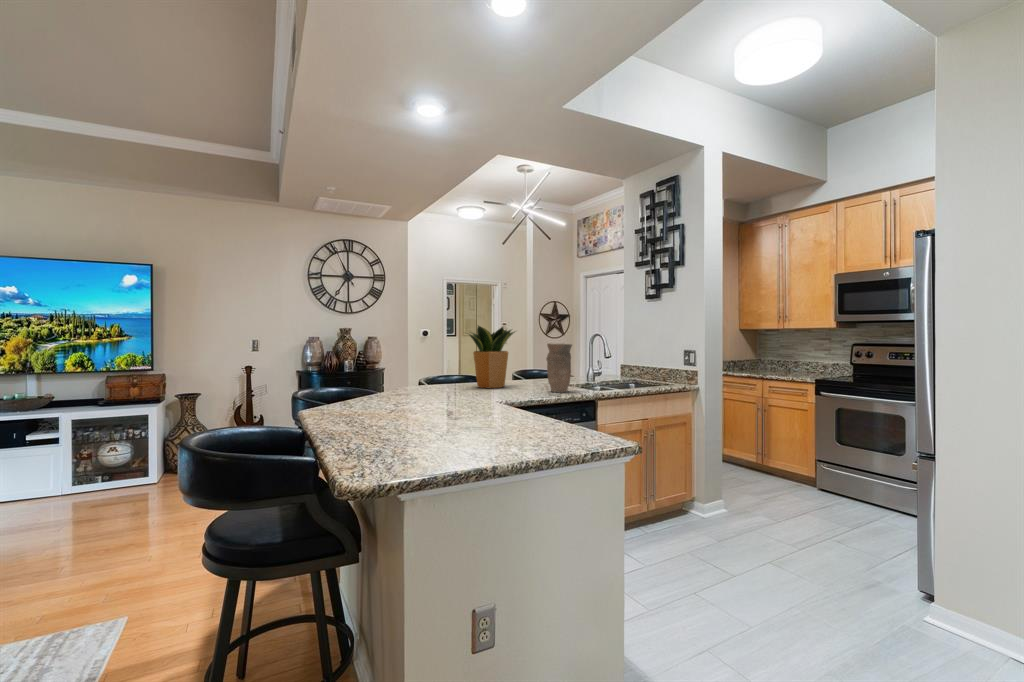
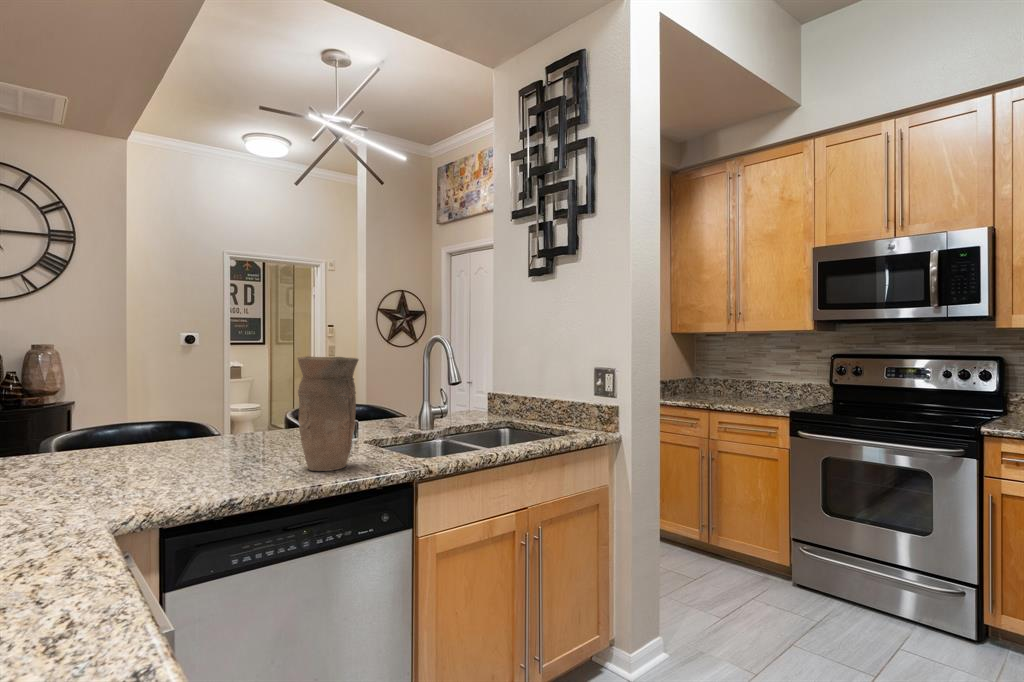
potted plant: present [469,326,515,388] -> none [105,313,261,460]

